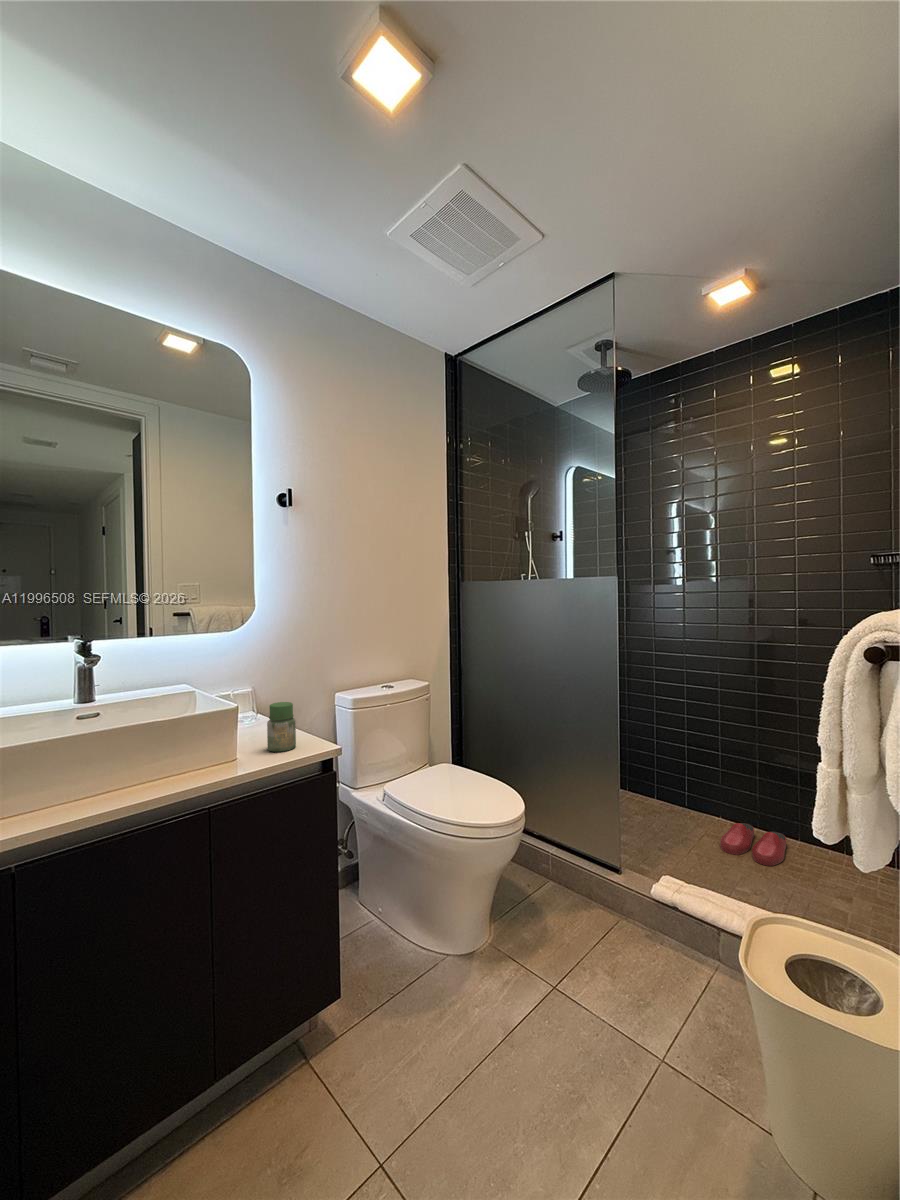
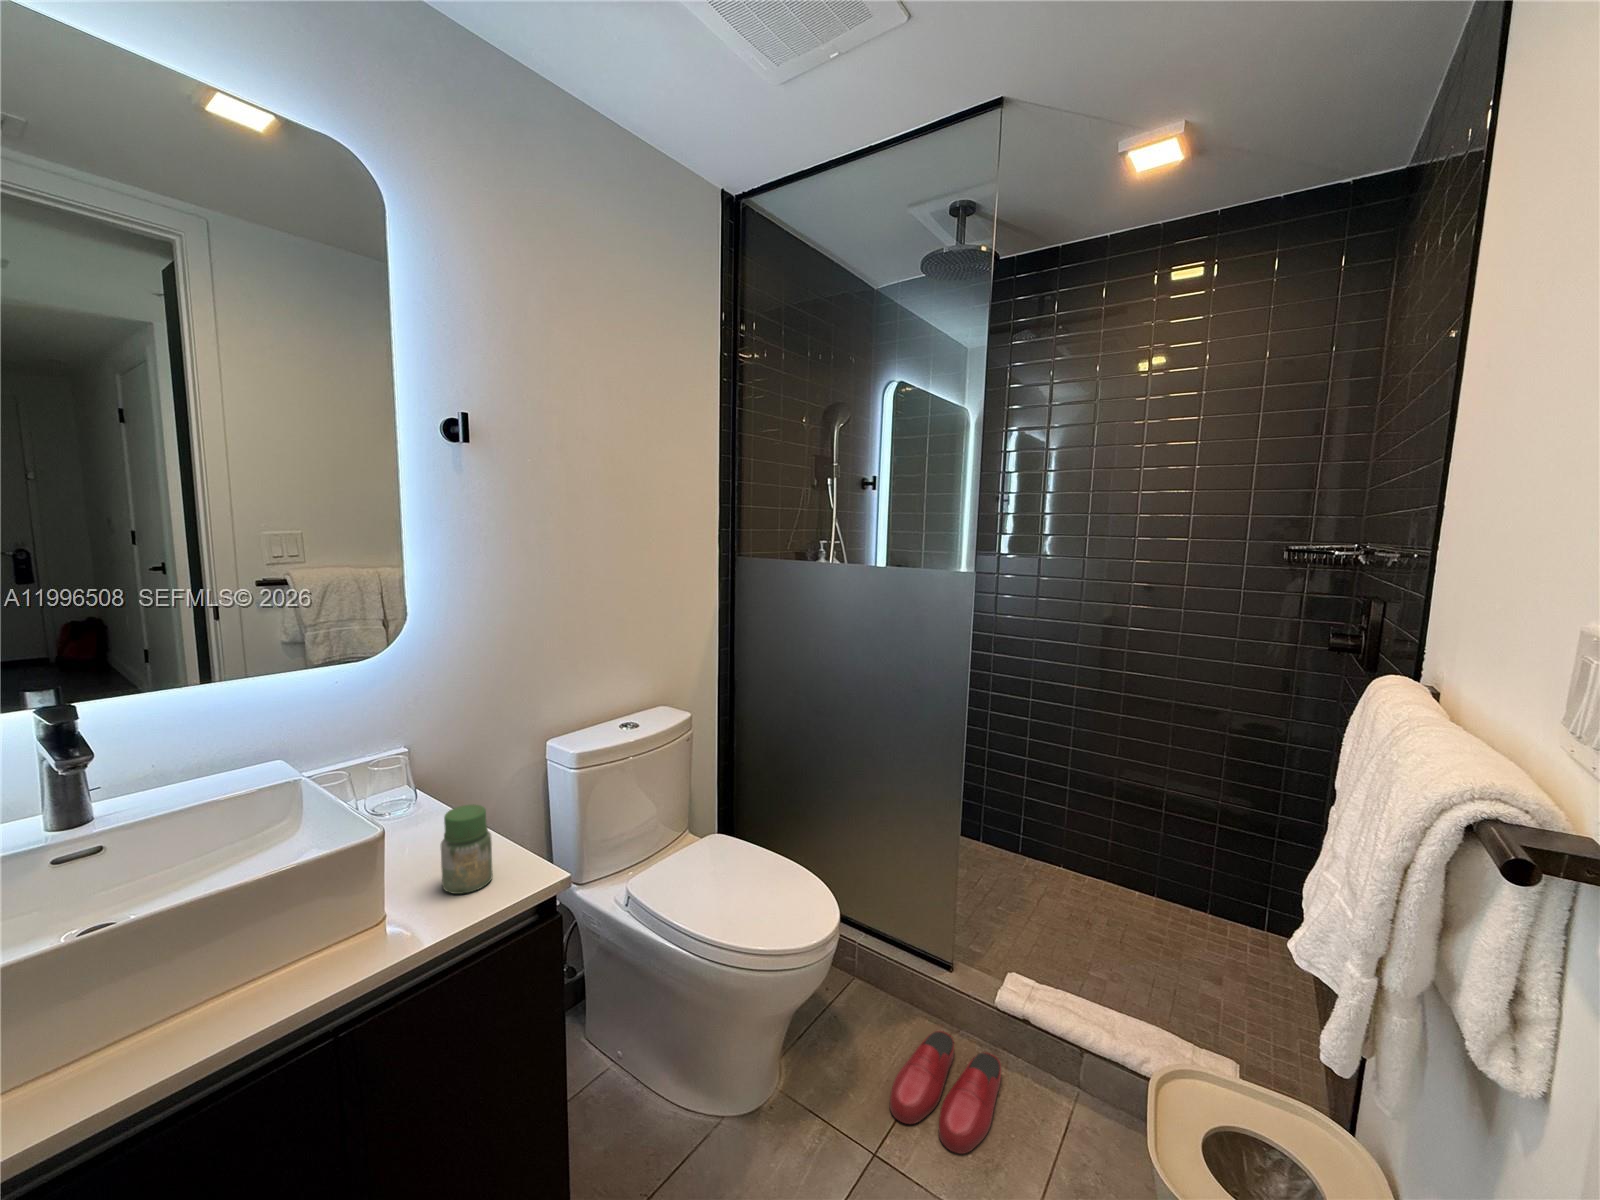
slippers: present [720,823,786,866] -> present [890,1031,1001,1154]

